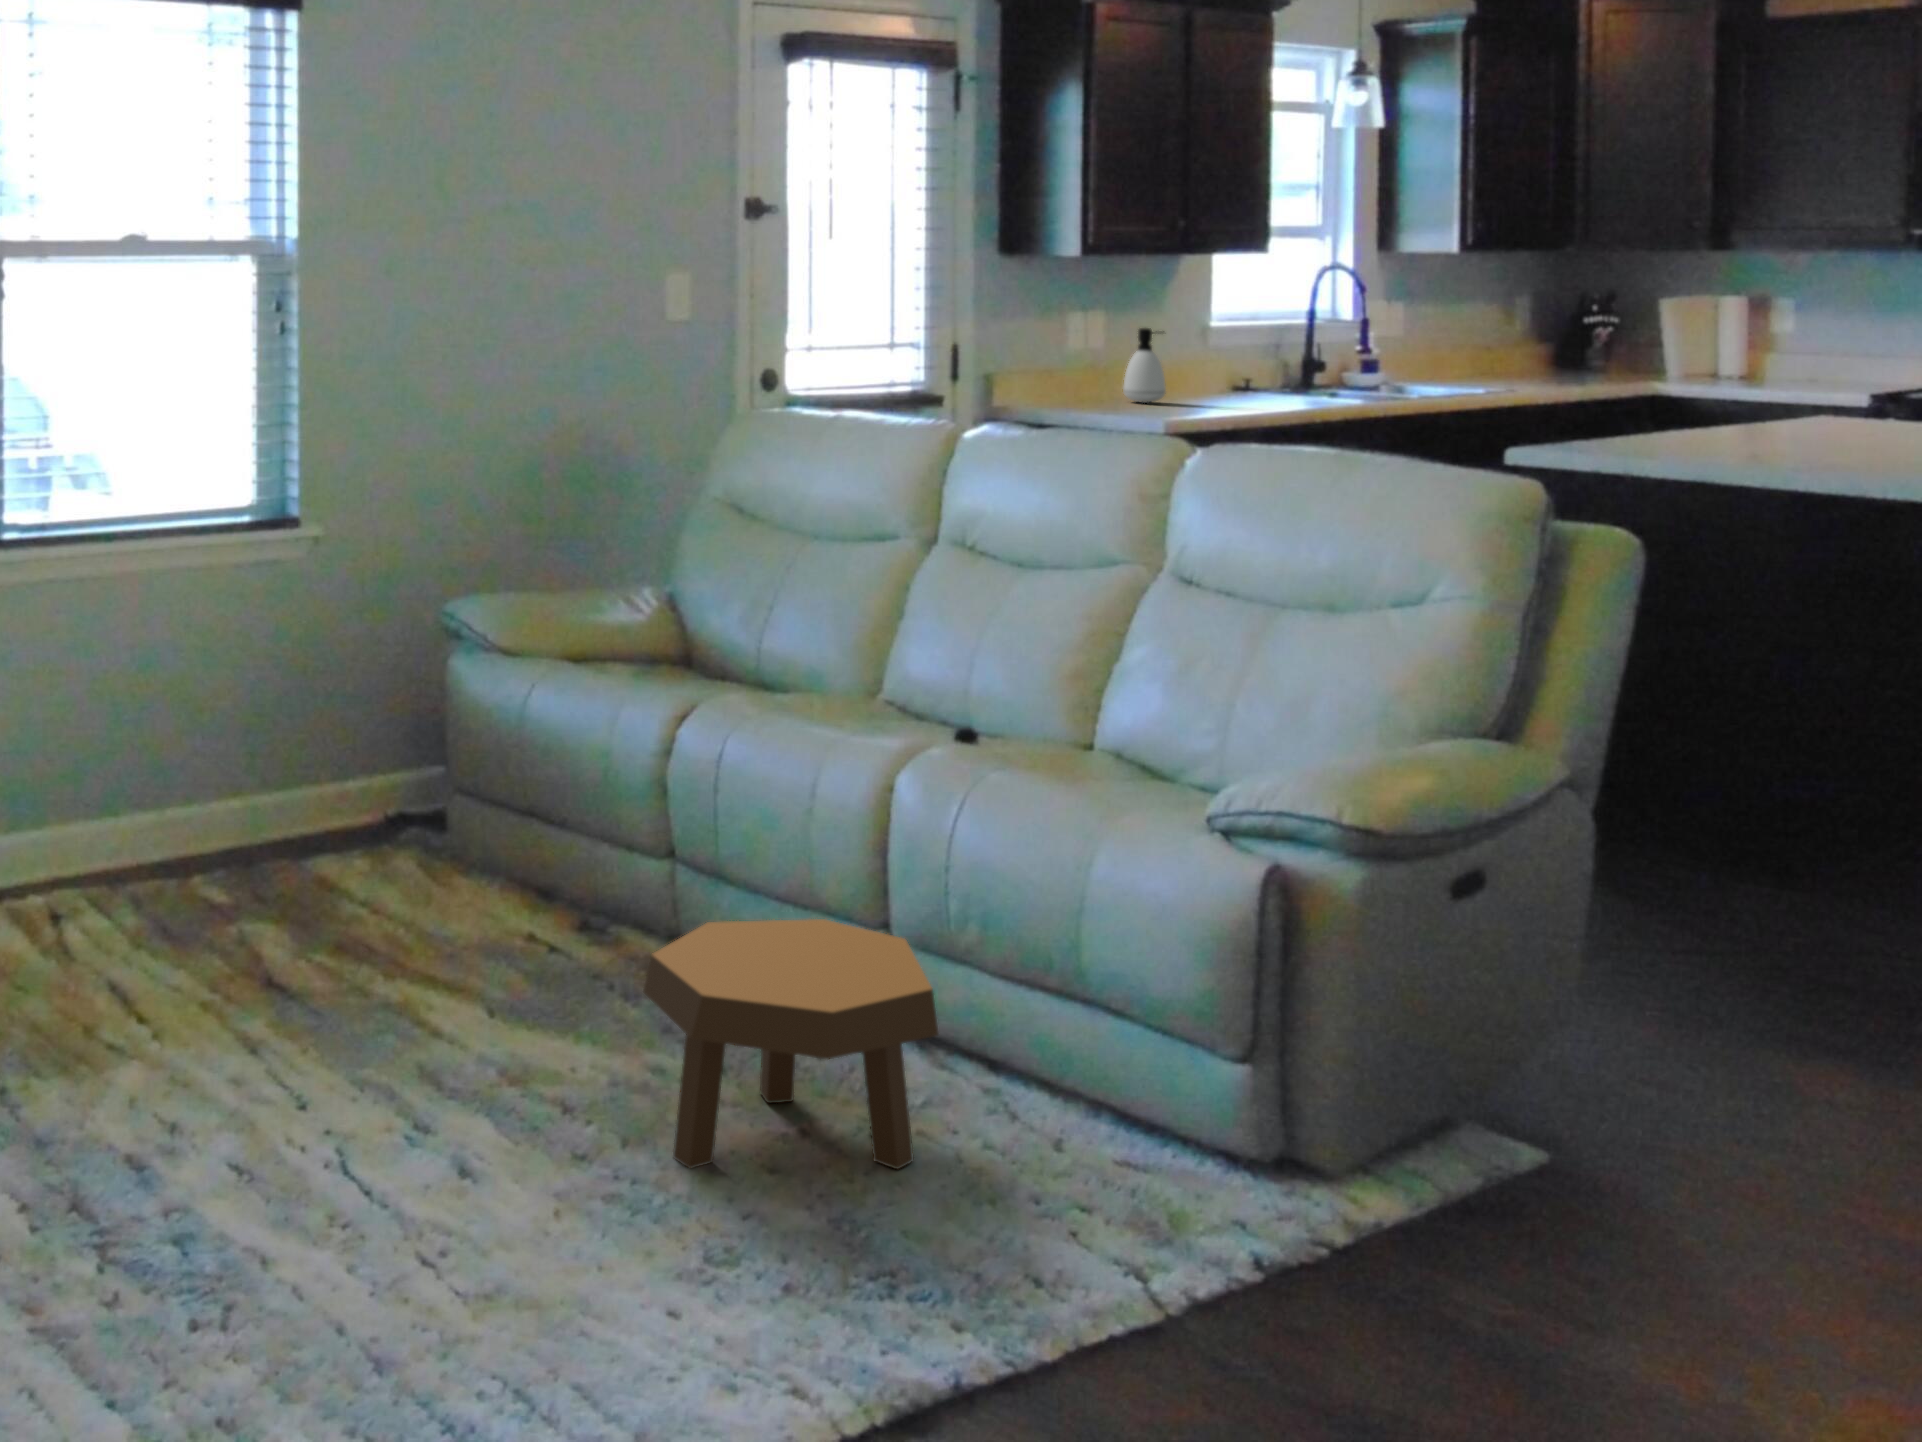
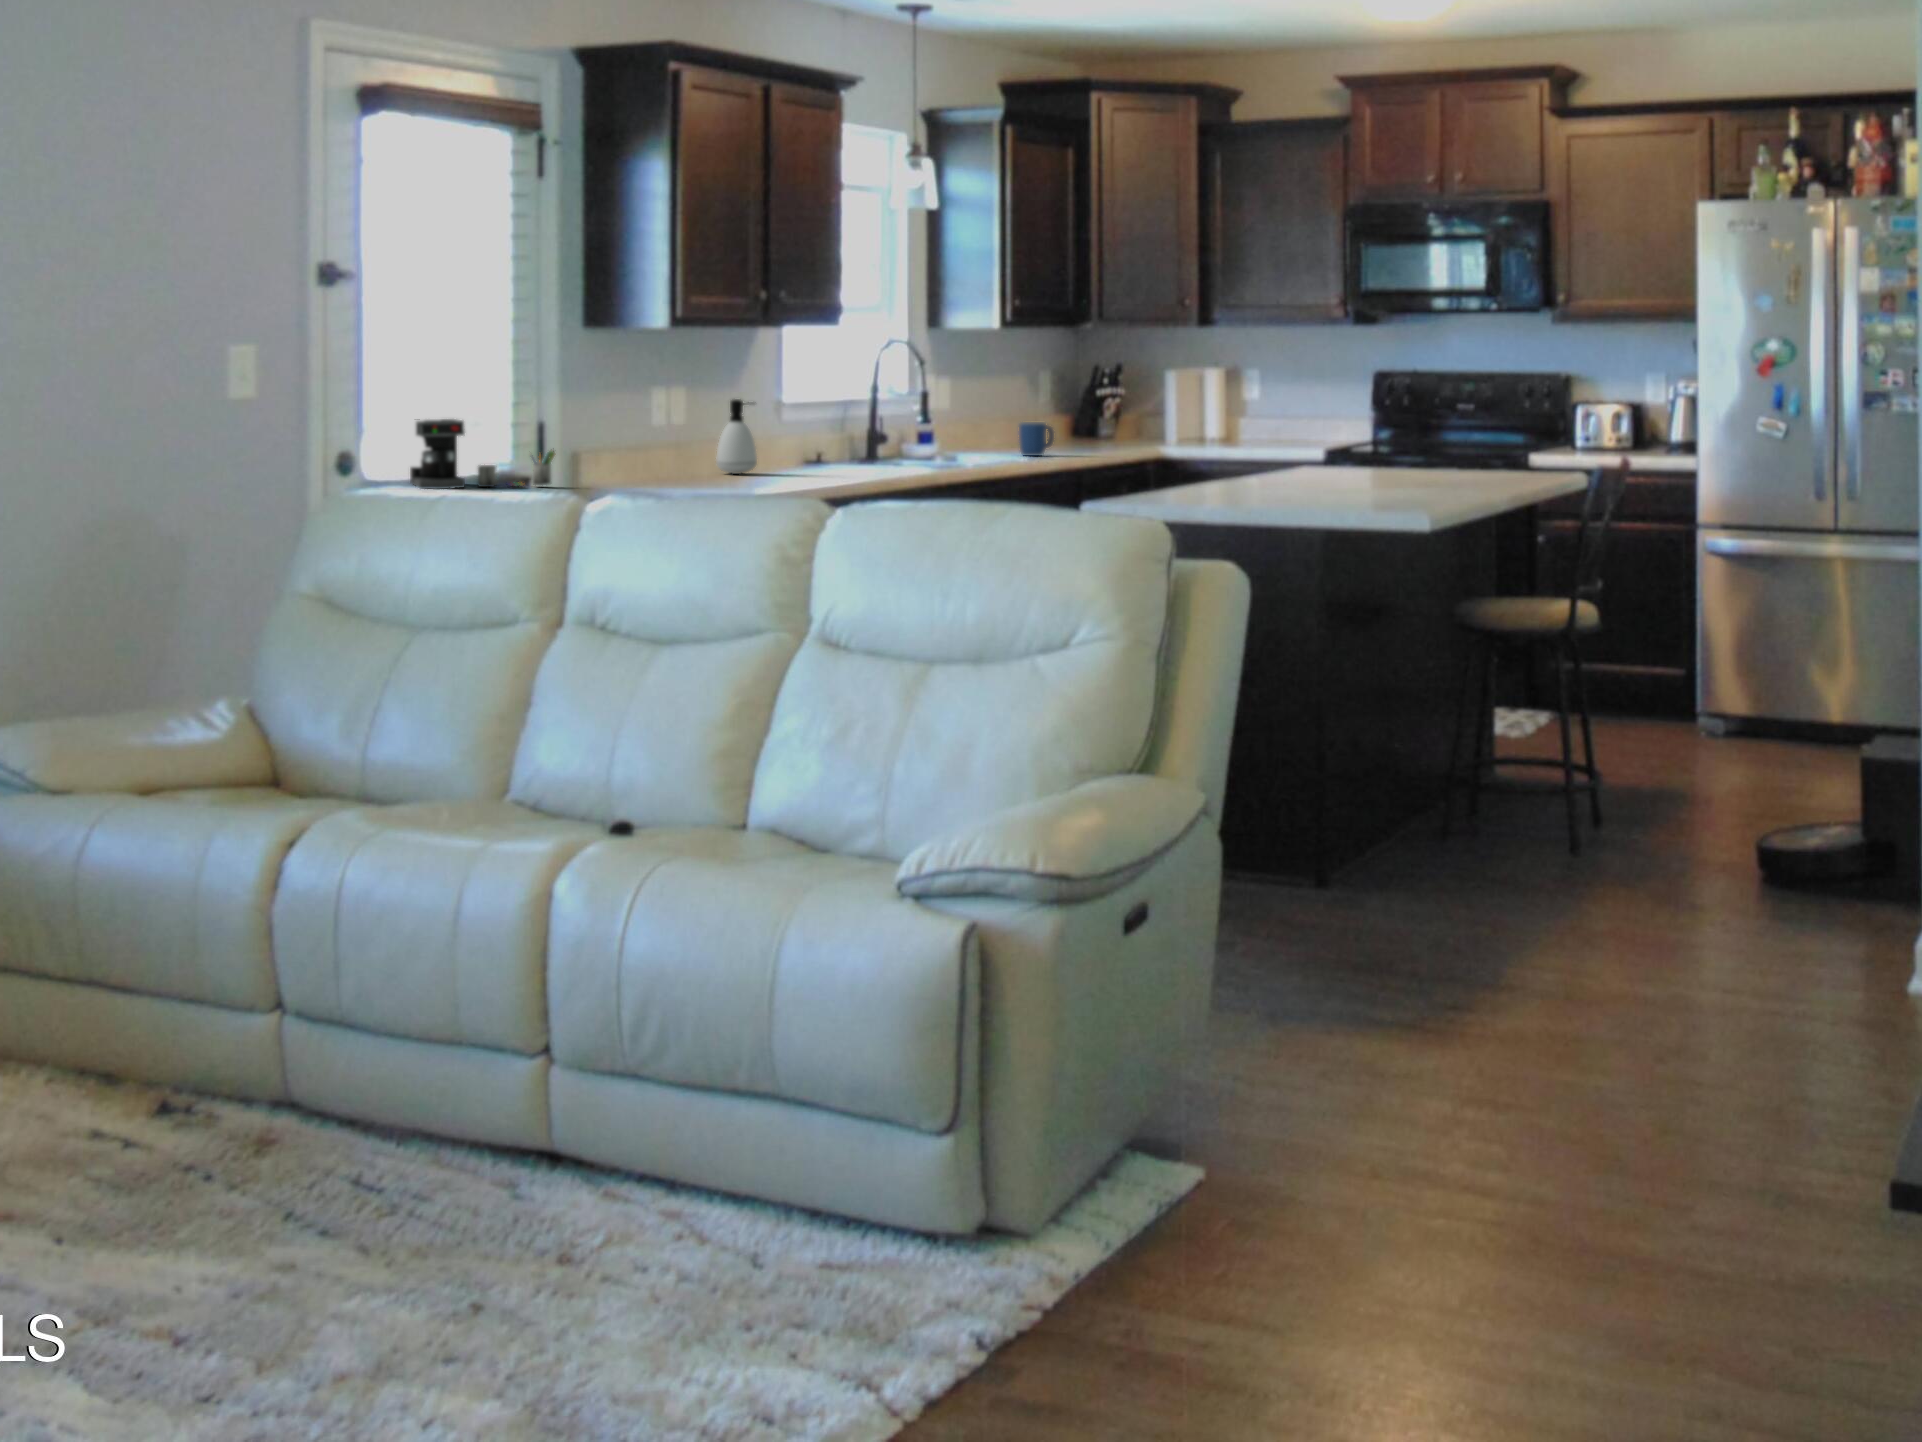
coffee maker: none [821,342,956,408] -> present [410,419,556,489]
mug: none [1480,356,1523,394] -> present [1019,422,1054,456]
footstool: present [643,919,938,1169] -> none [273,1056,633,1389]

